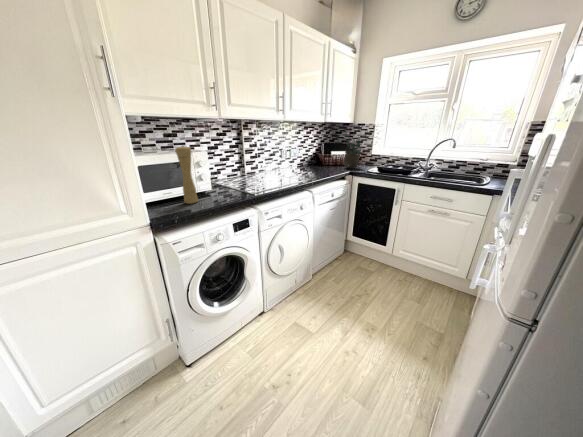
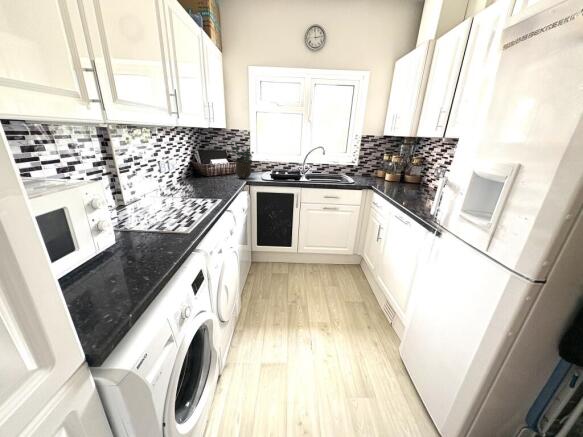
pepper mill: present [175,146,198,204] -> none [72,180,130,288]

